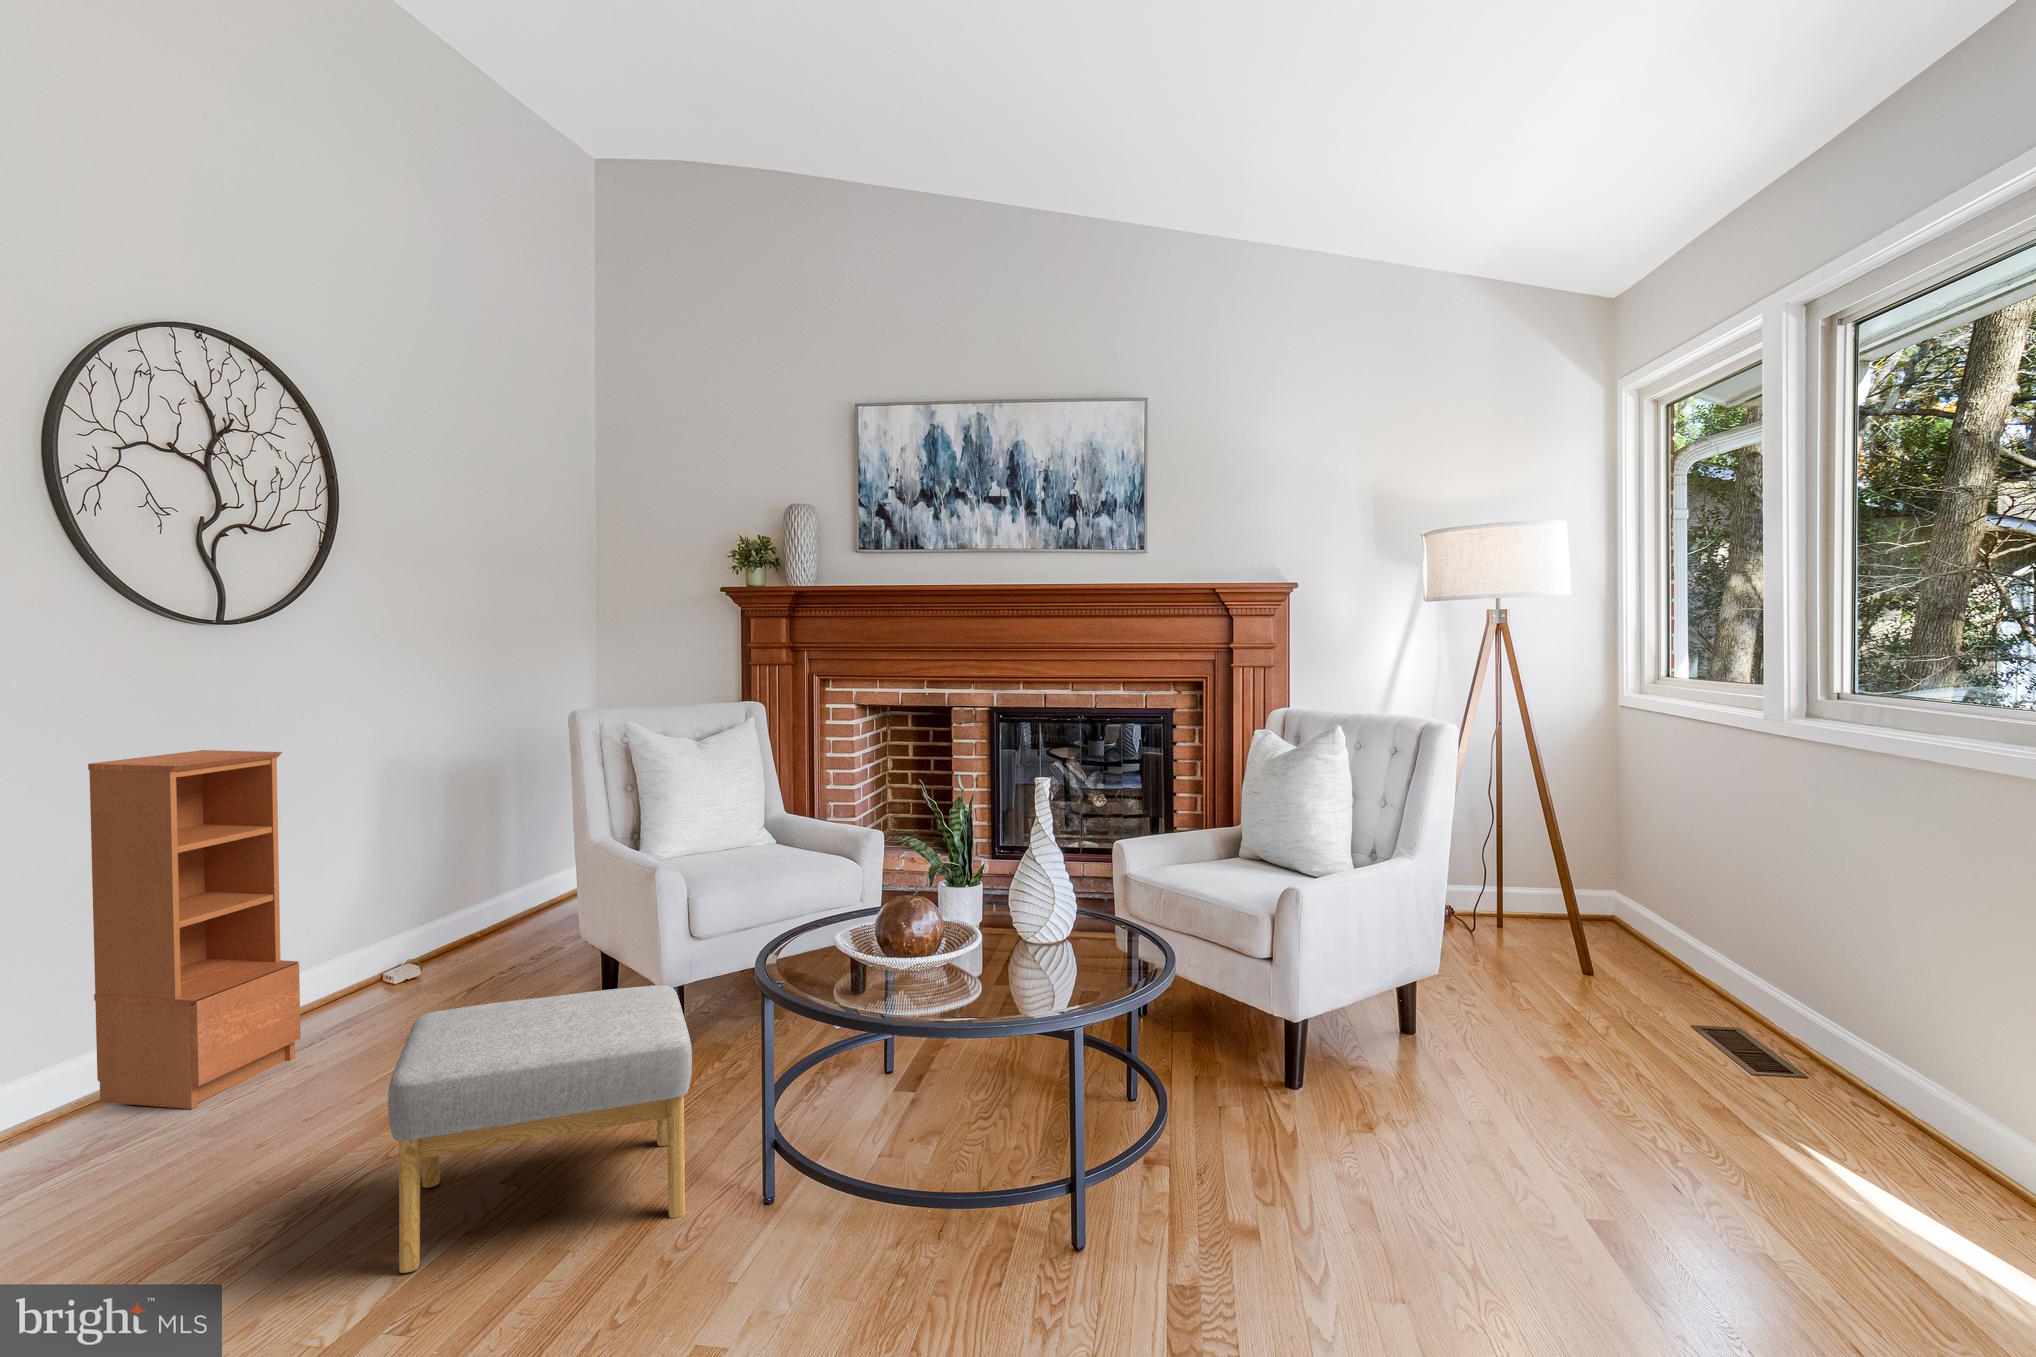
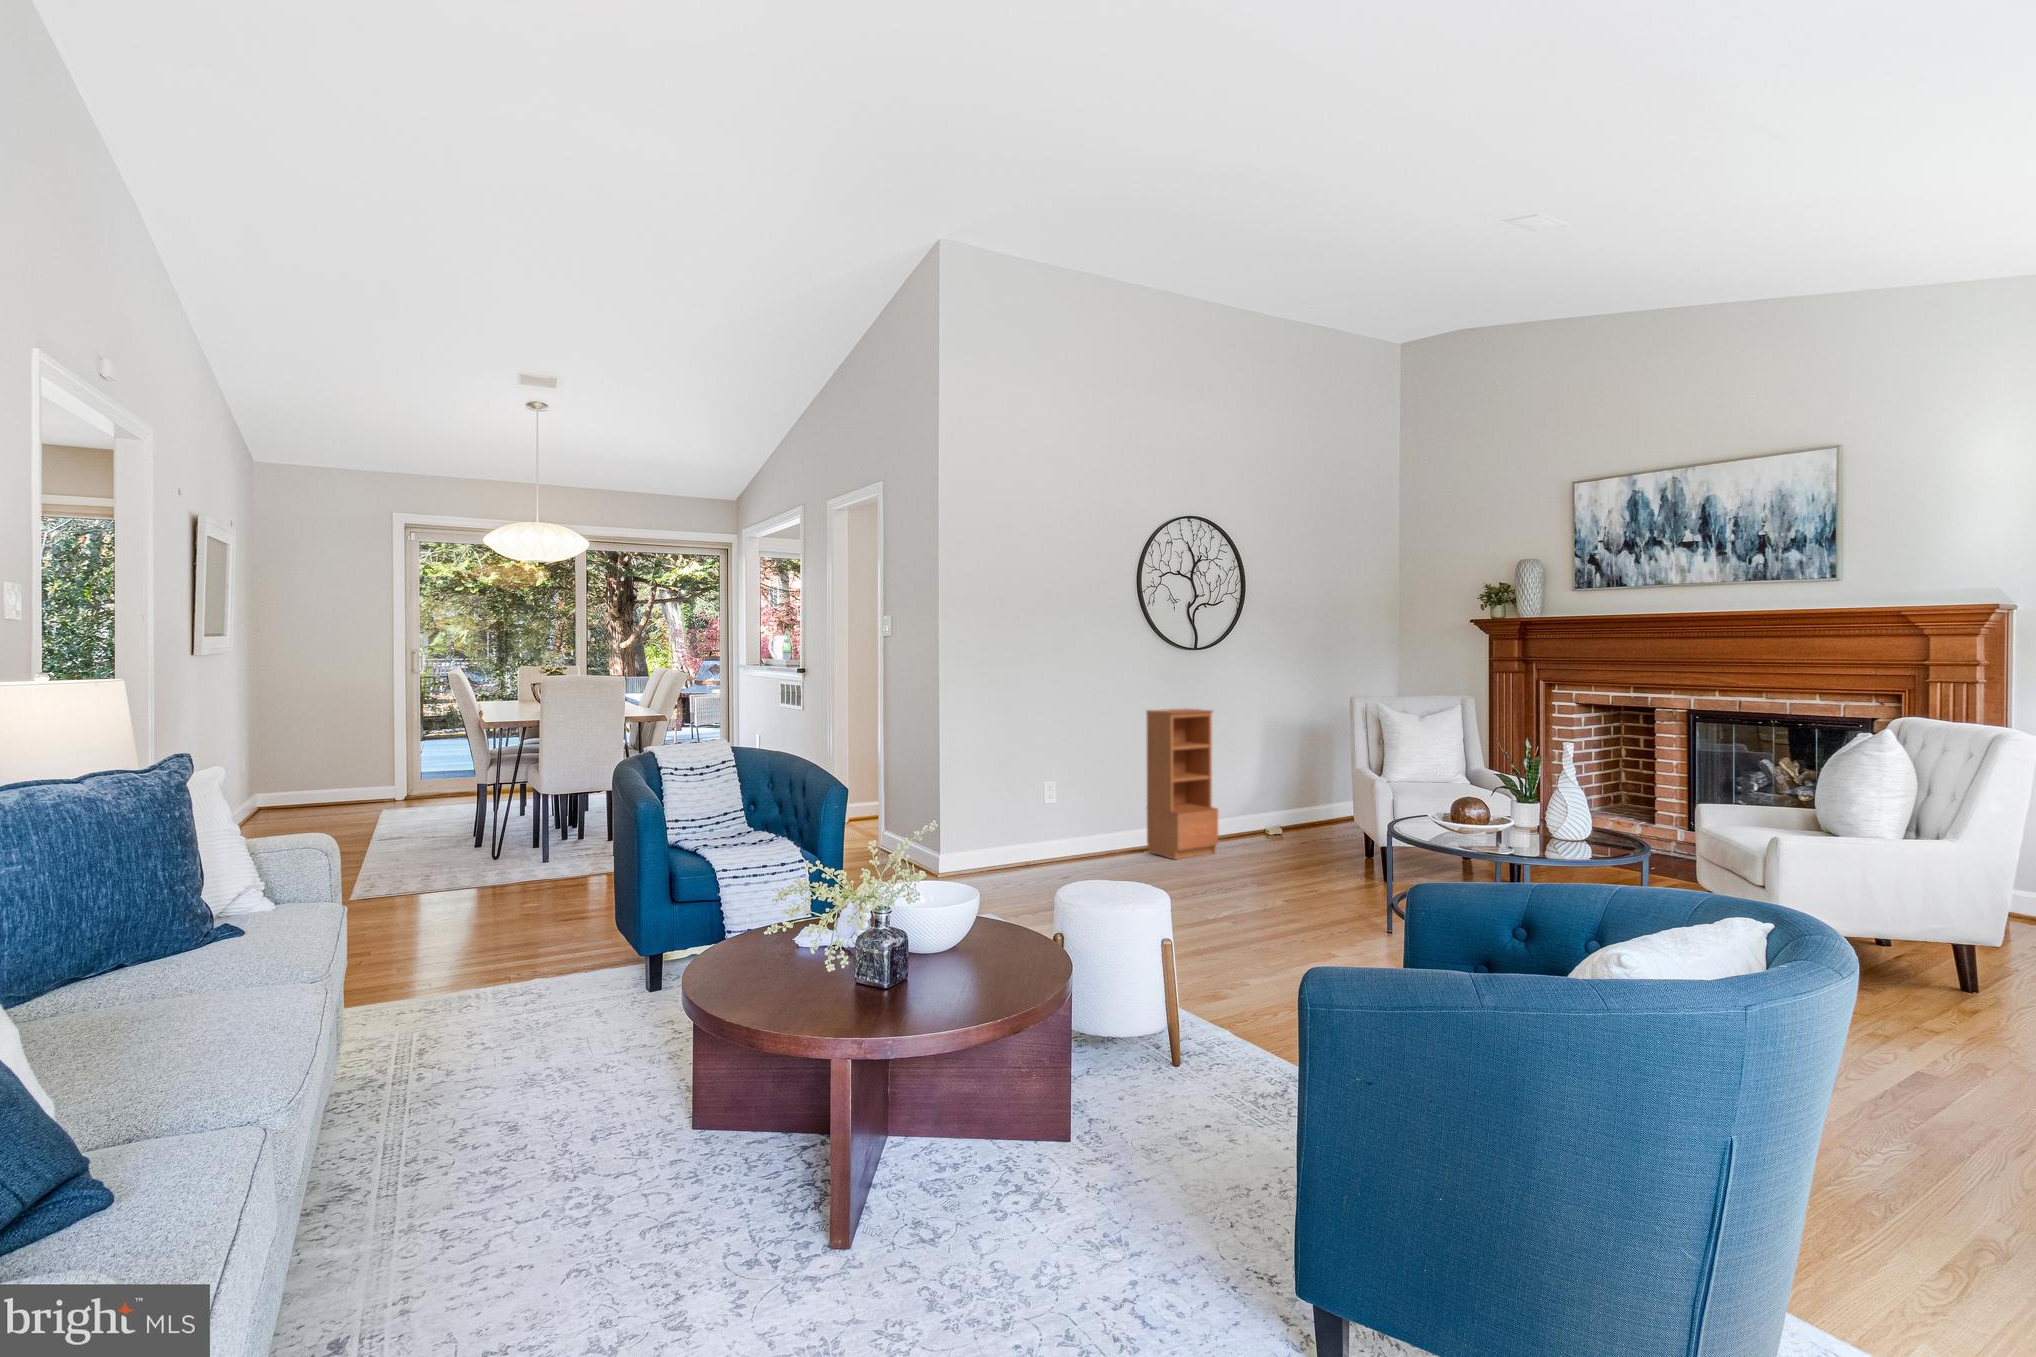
footstool: present [388,985,692,1273] -> none [1221,820,1352,924]

